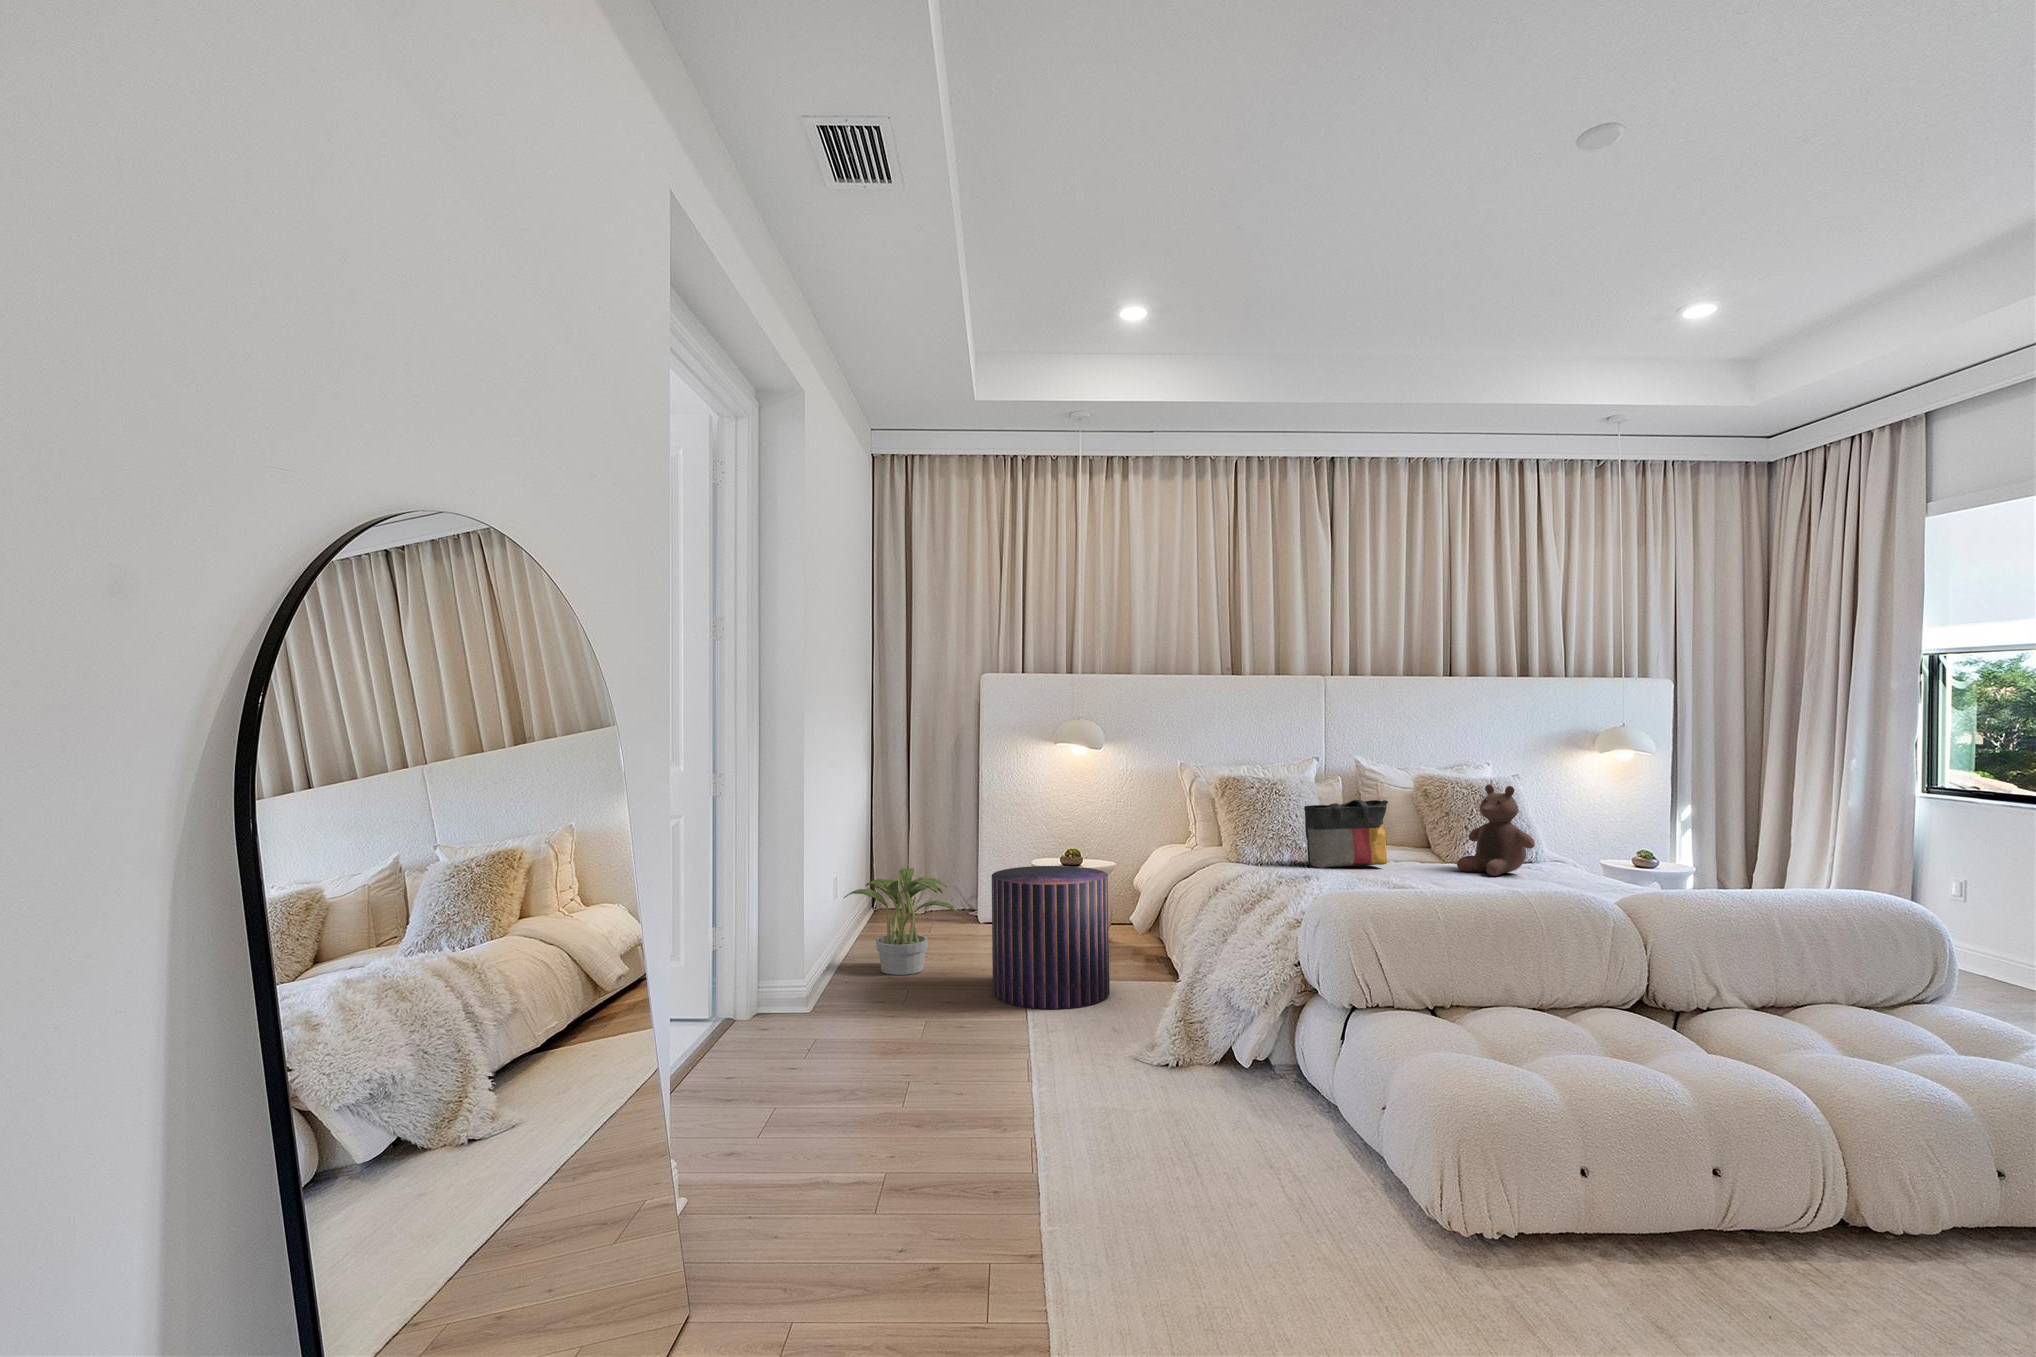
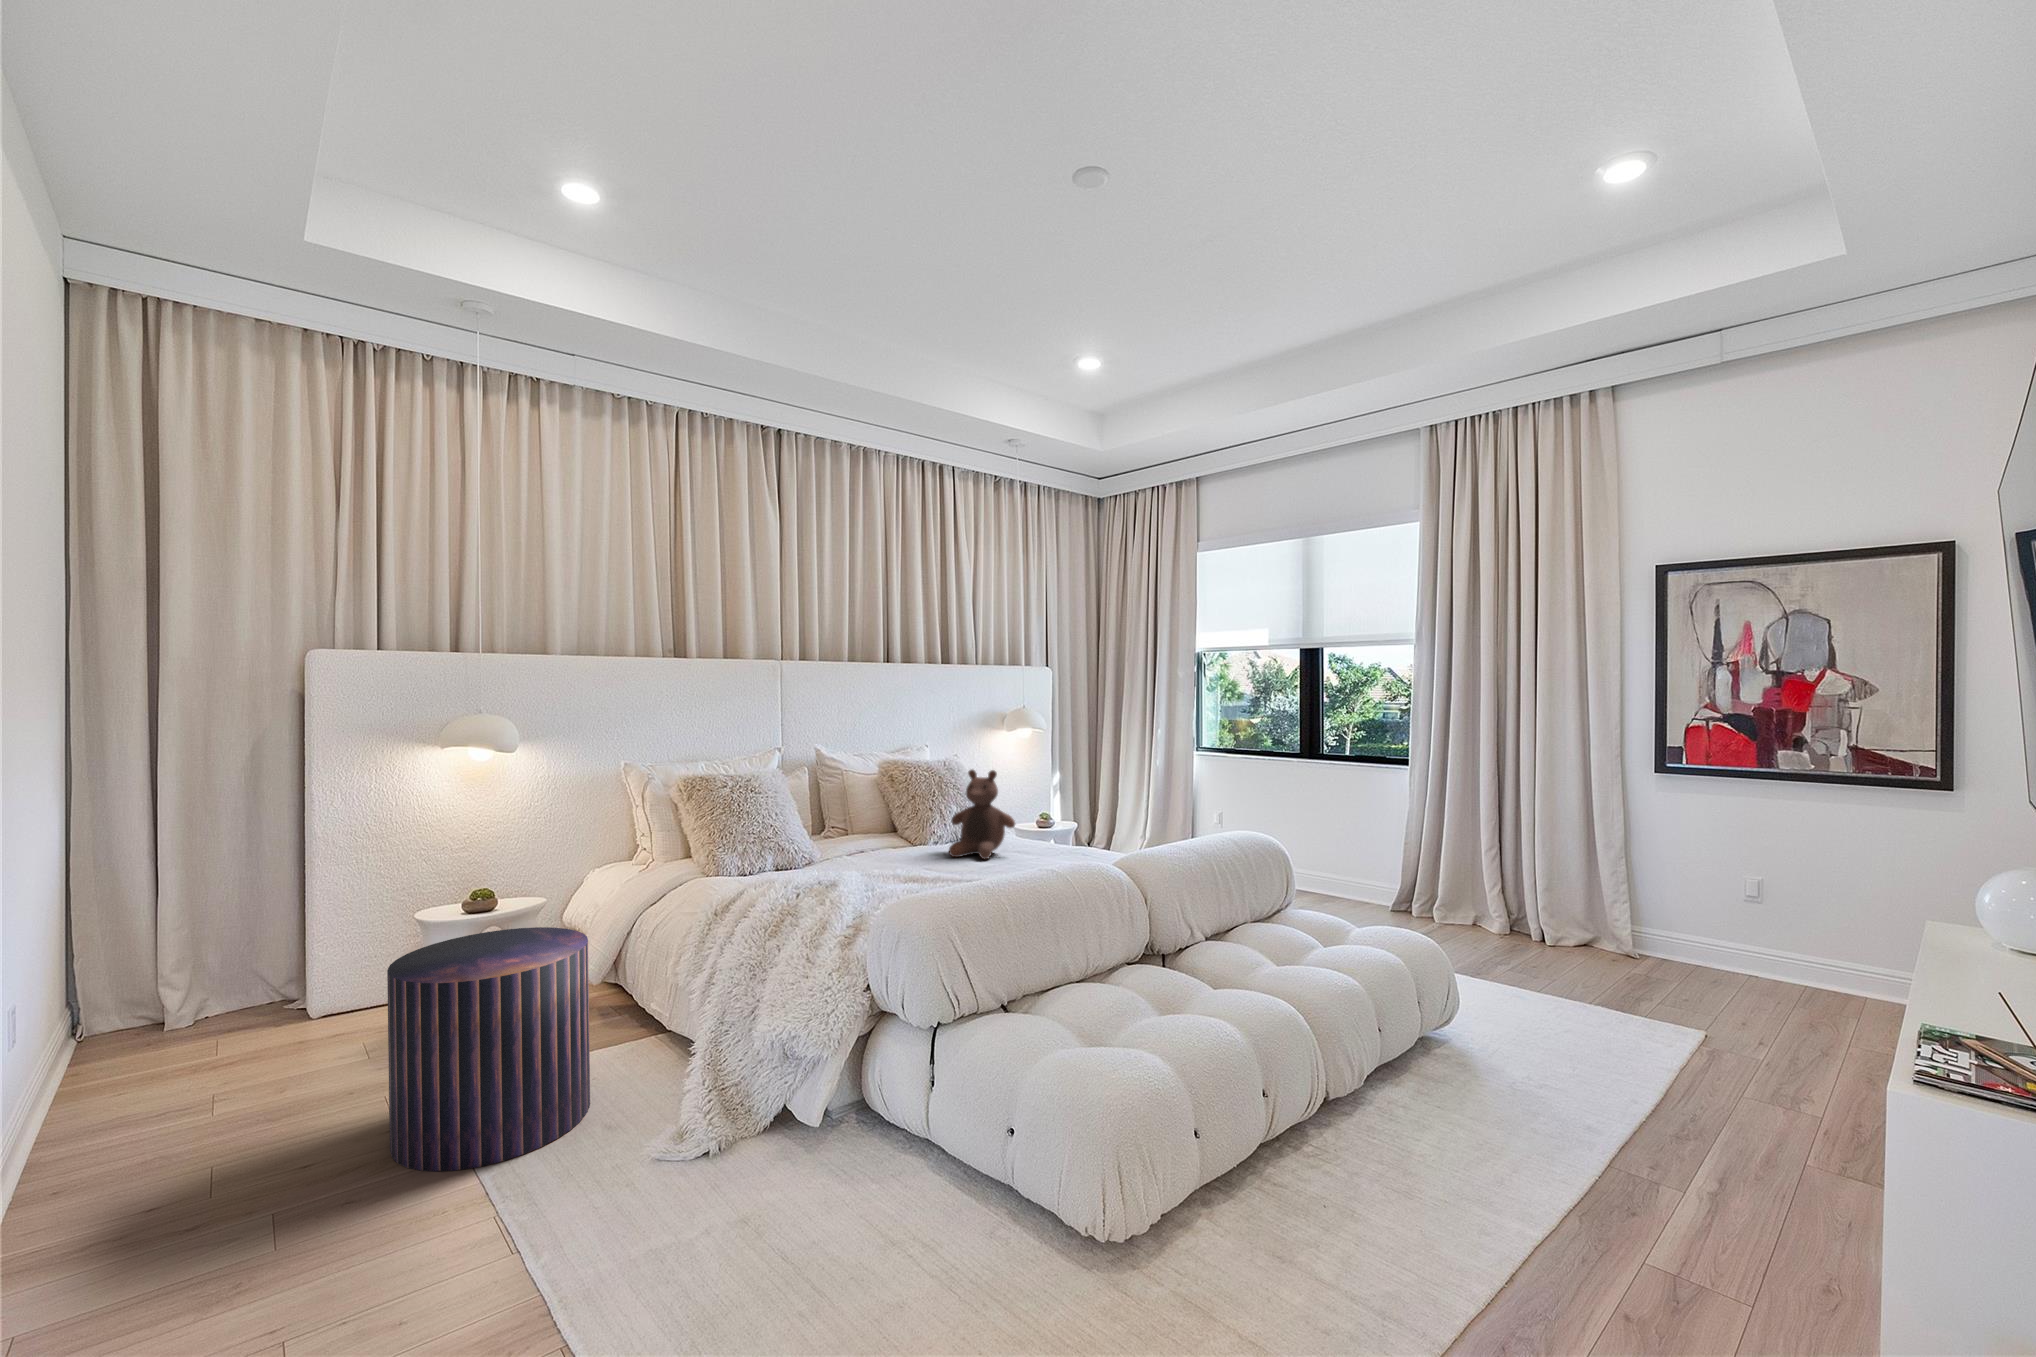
tote bag: present [1304,800,1388,868] -> none [812,794,892,877]
potted plant: present [844,868,959,975] -> none [25,976,305,1177]

